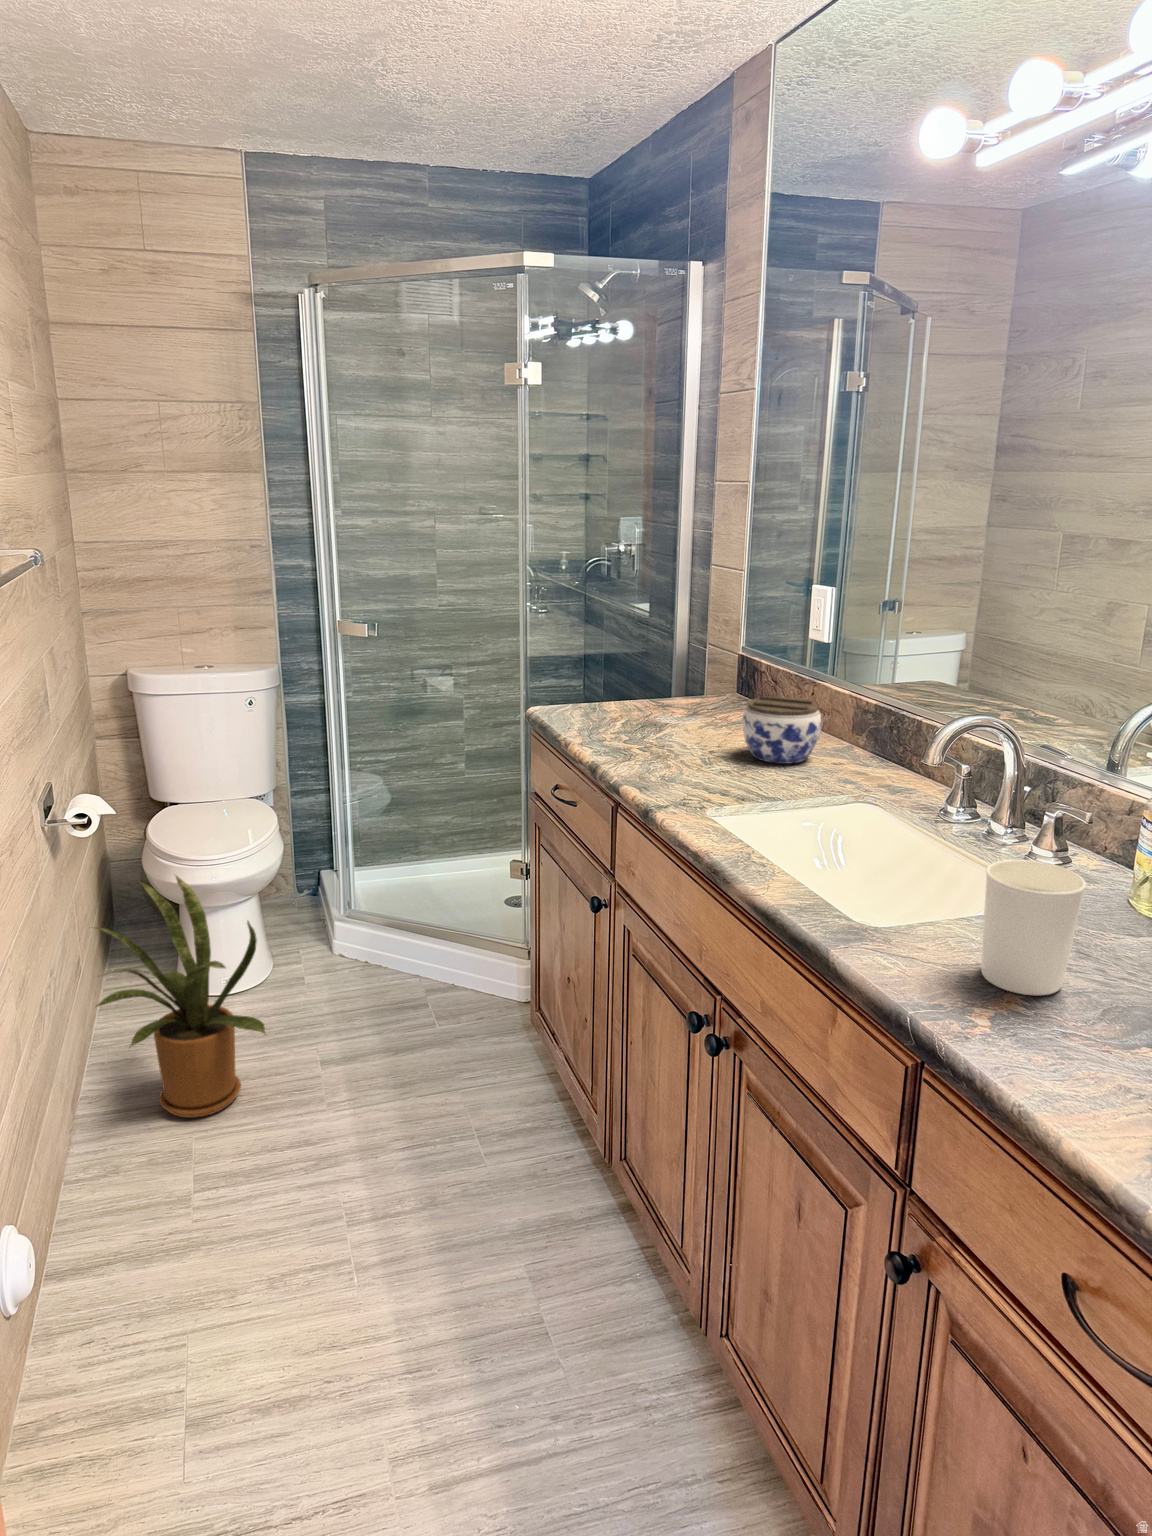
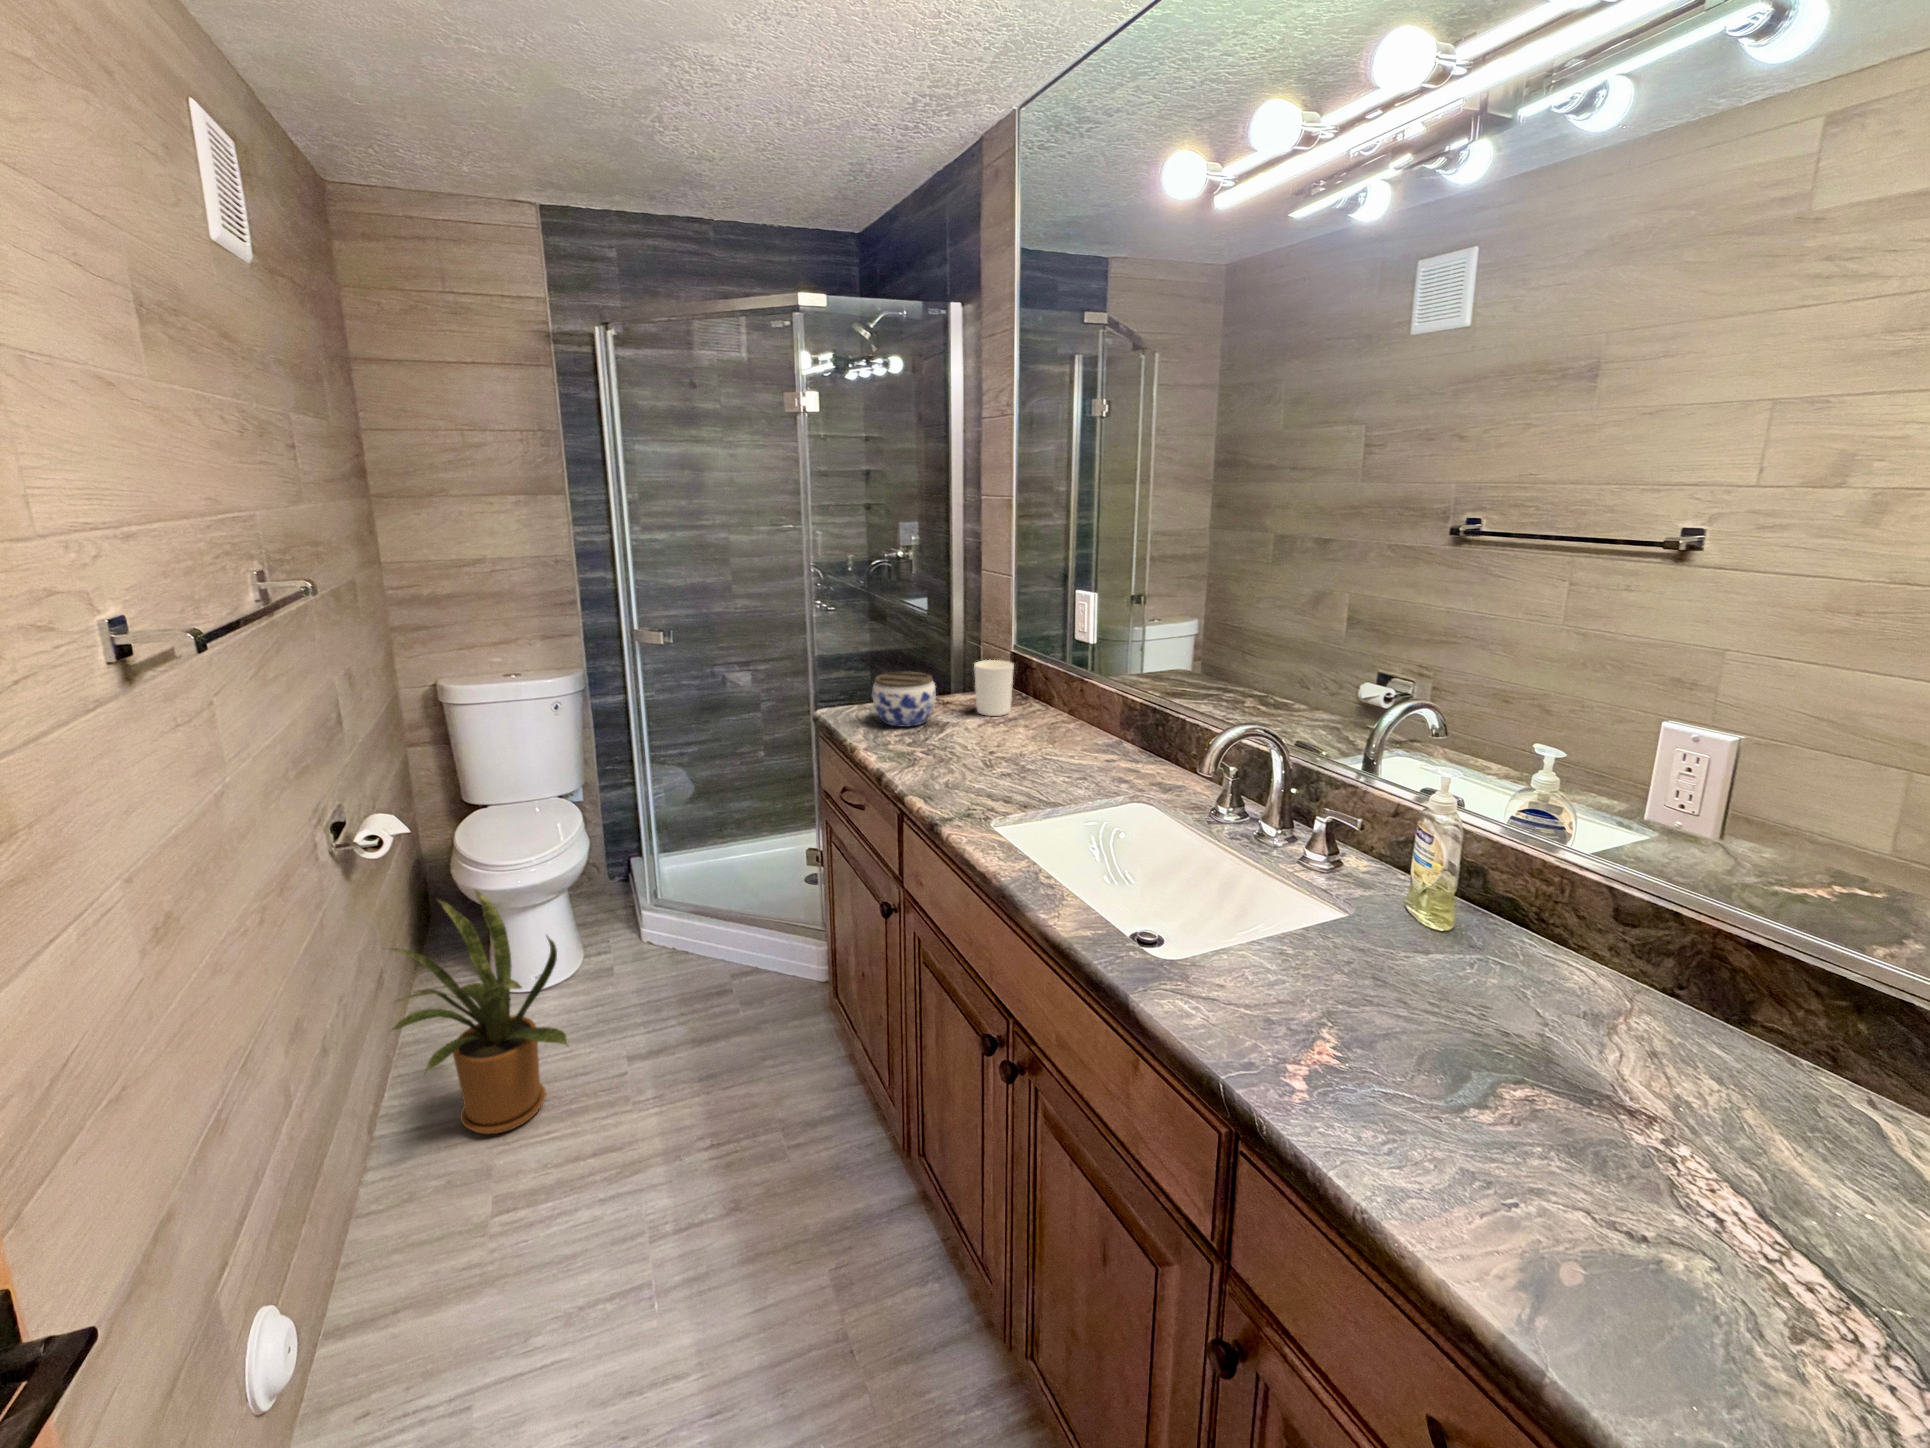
jar: present [742,696,821,764] -> present [872,672,936,727]
candle holder: present [981,860,1086,995] -> present [974,660,1014,716]

